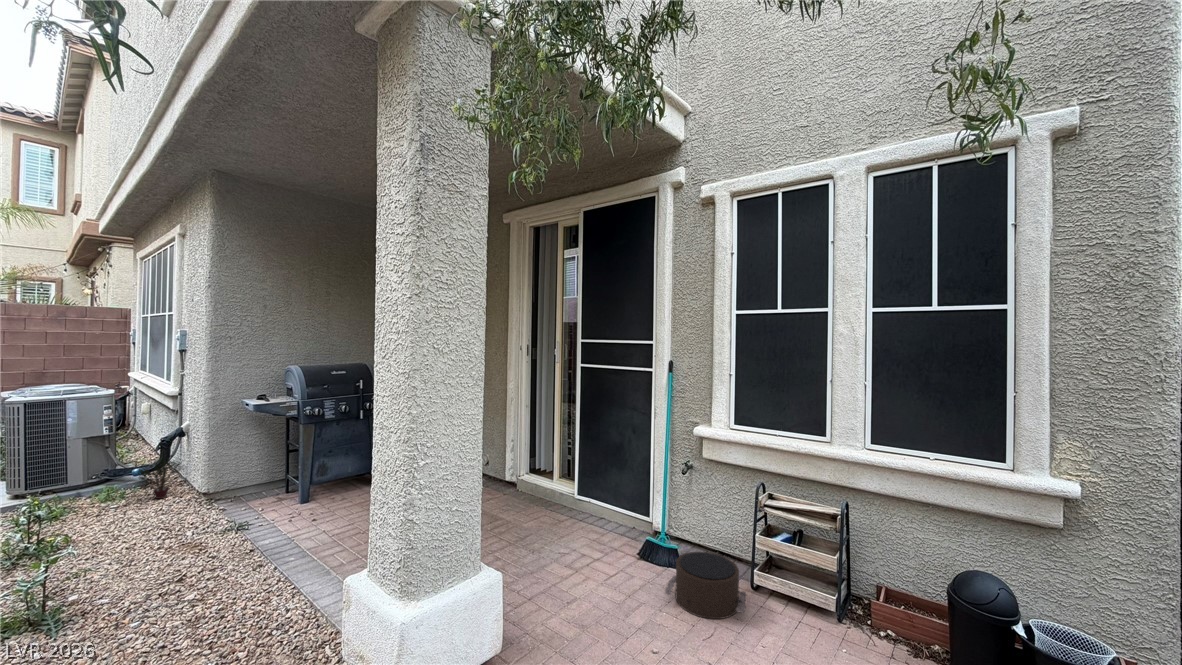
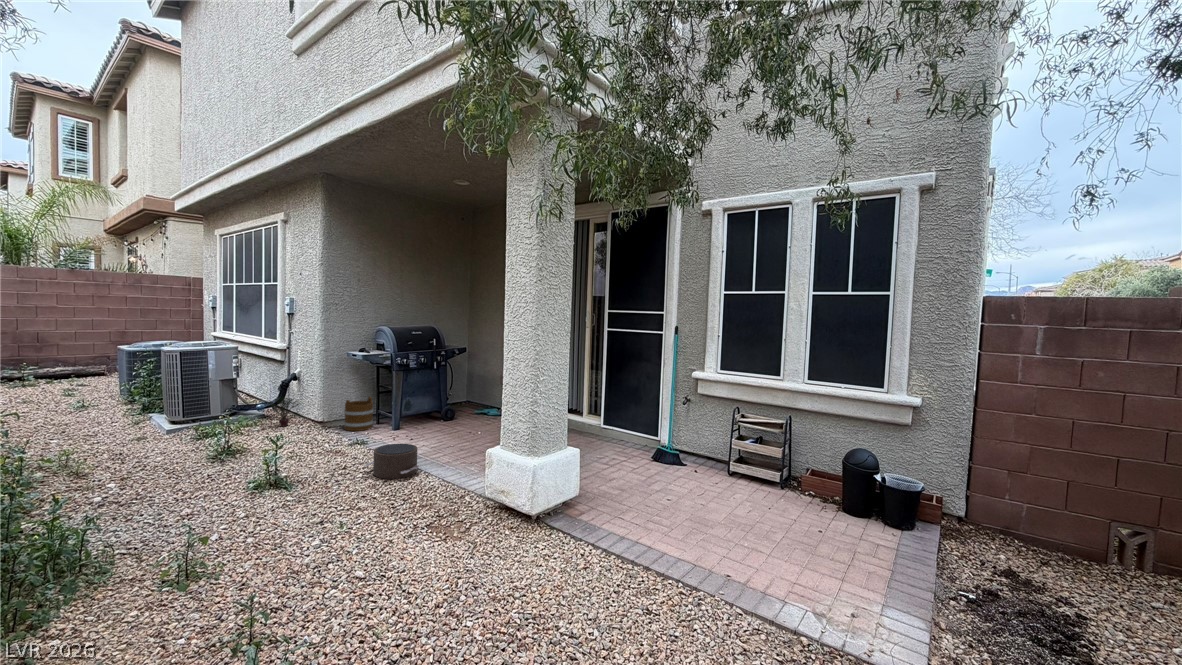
bucket: none [236,457,278,506] -> present [344,397,373,431]
pouf: present [665,552,746,619] -> present [365,444,419,479]

